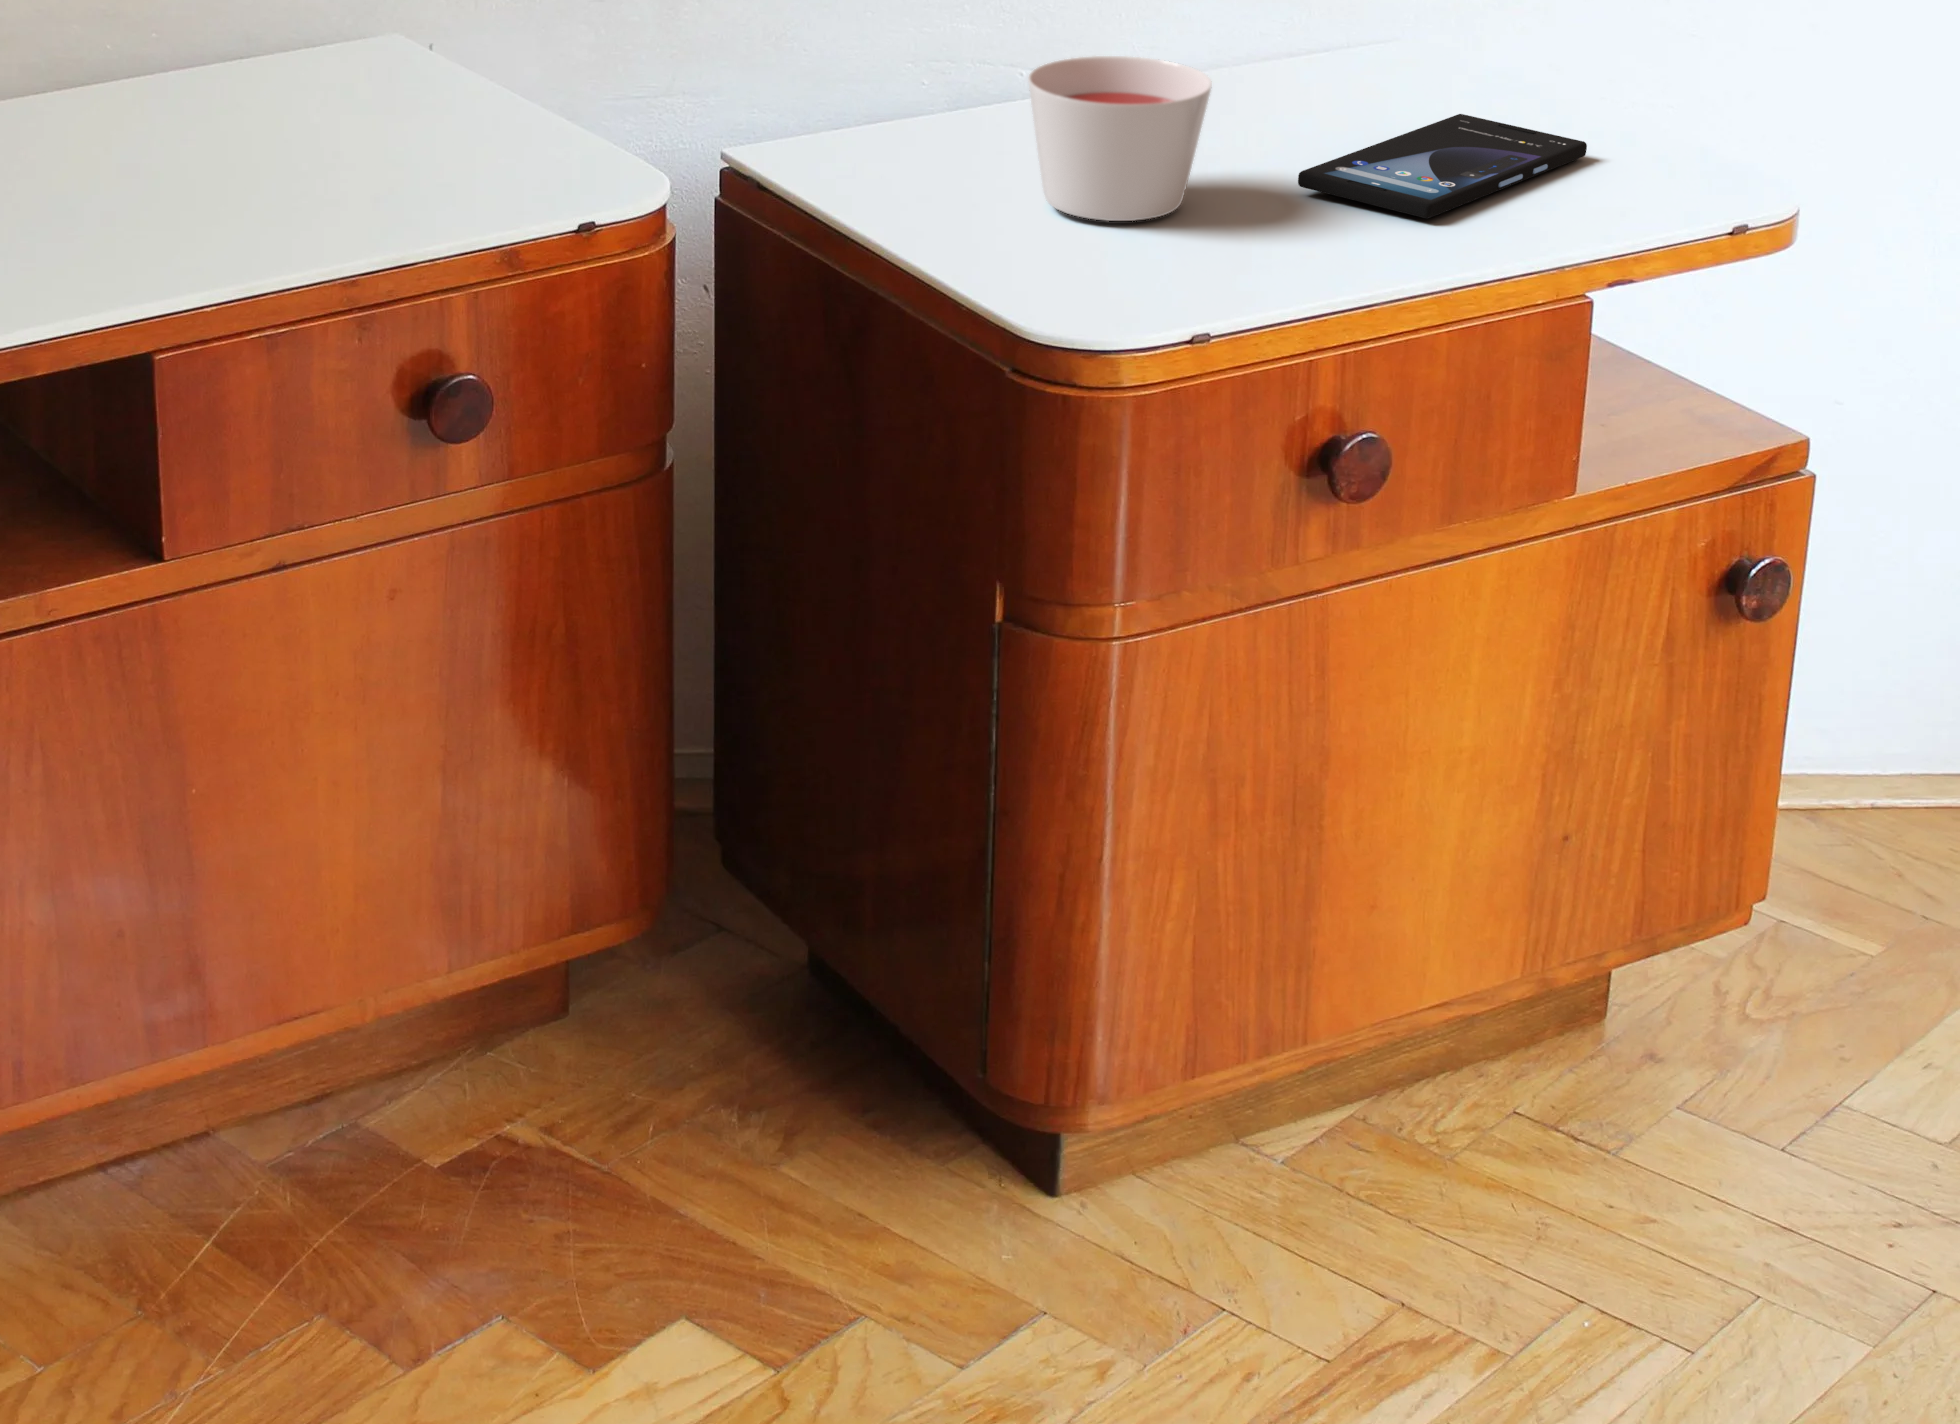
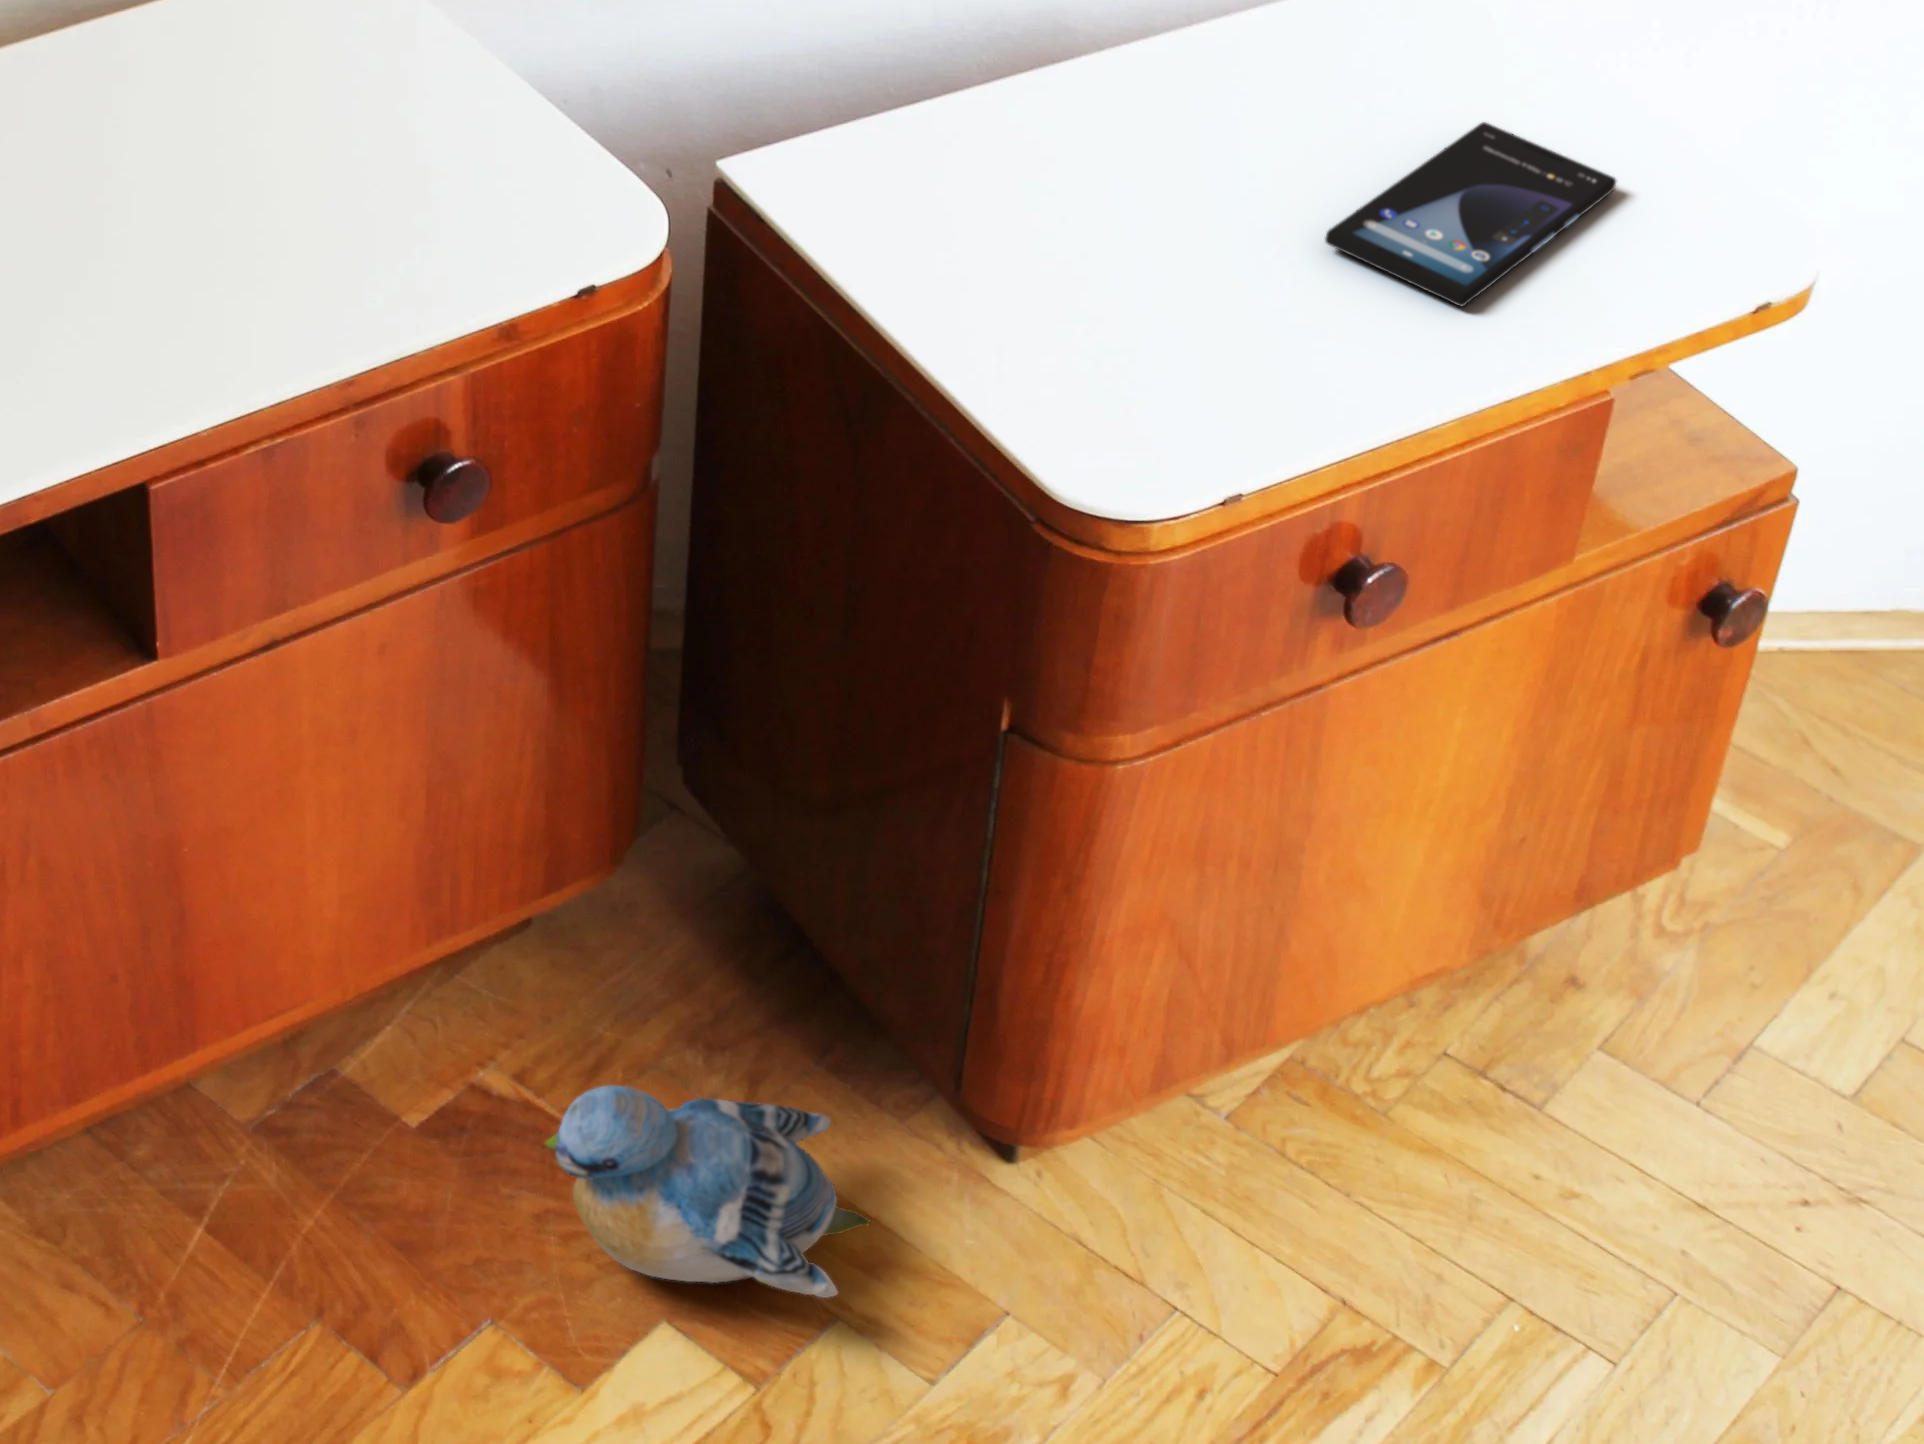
candle: present [1028,56,1212,221] -> none [1057,101,1250,300]
plush toy: none [553,1047,898,1272] -> present [545,1085,871,1297]

